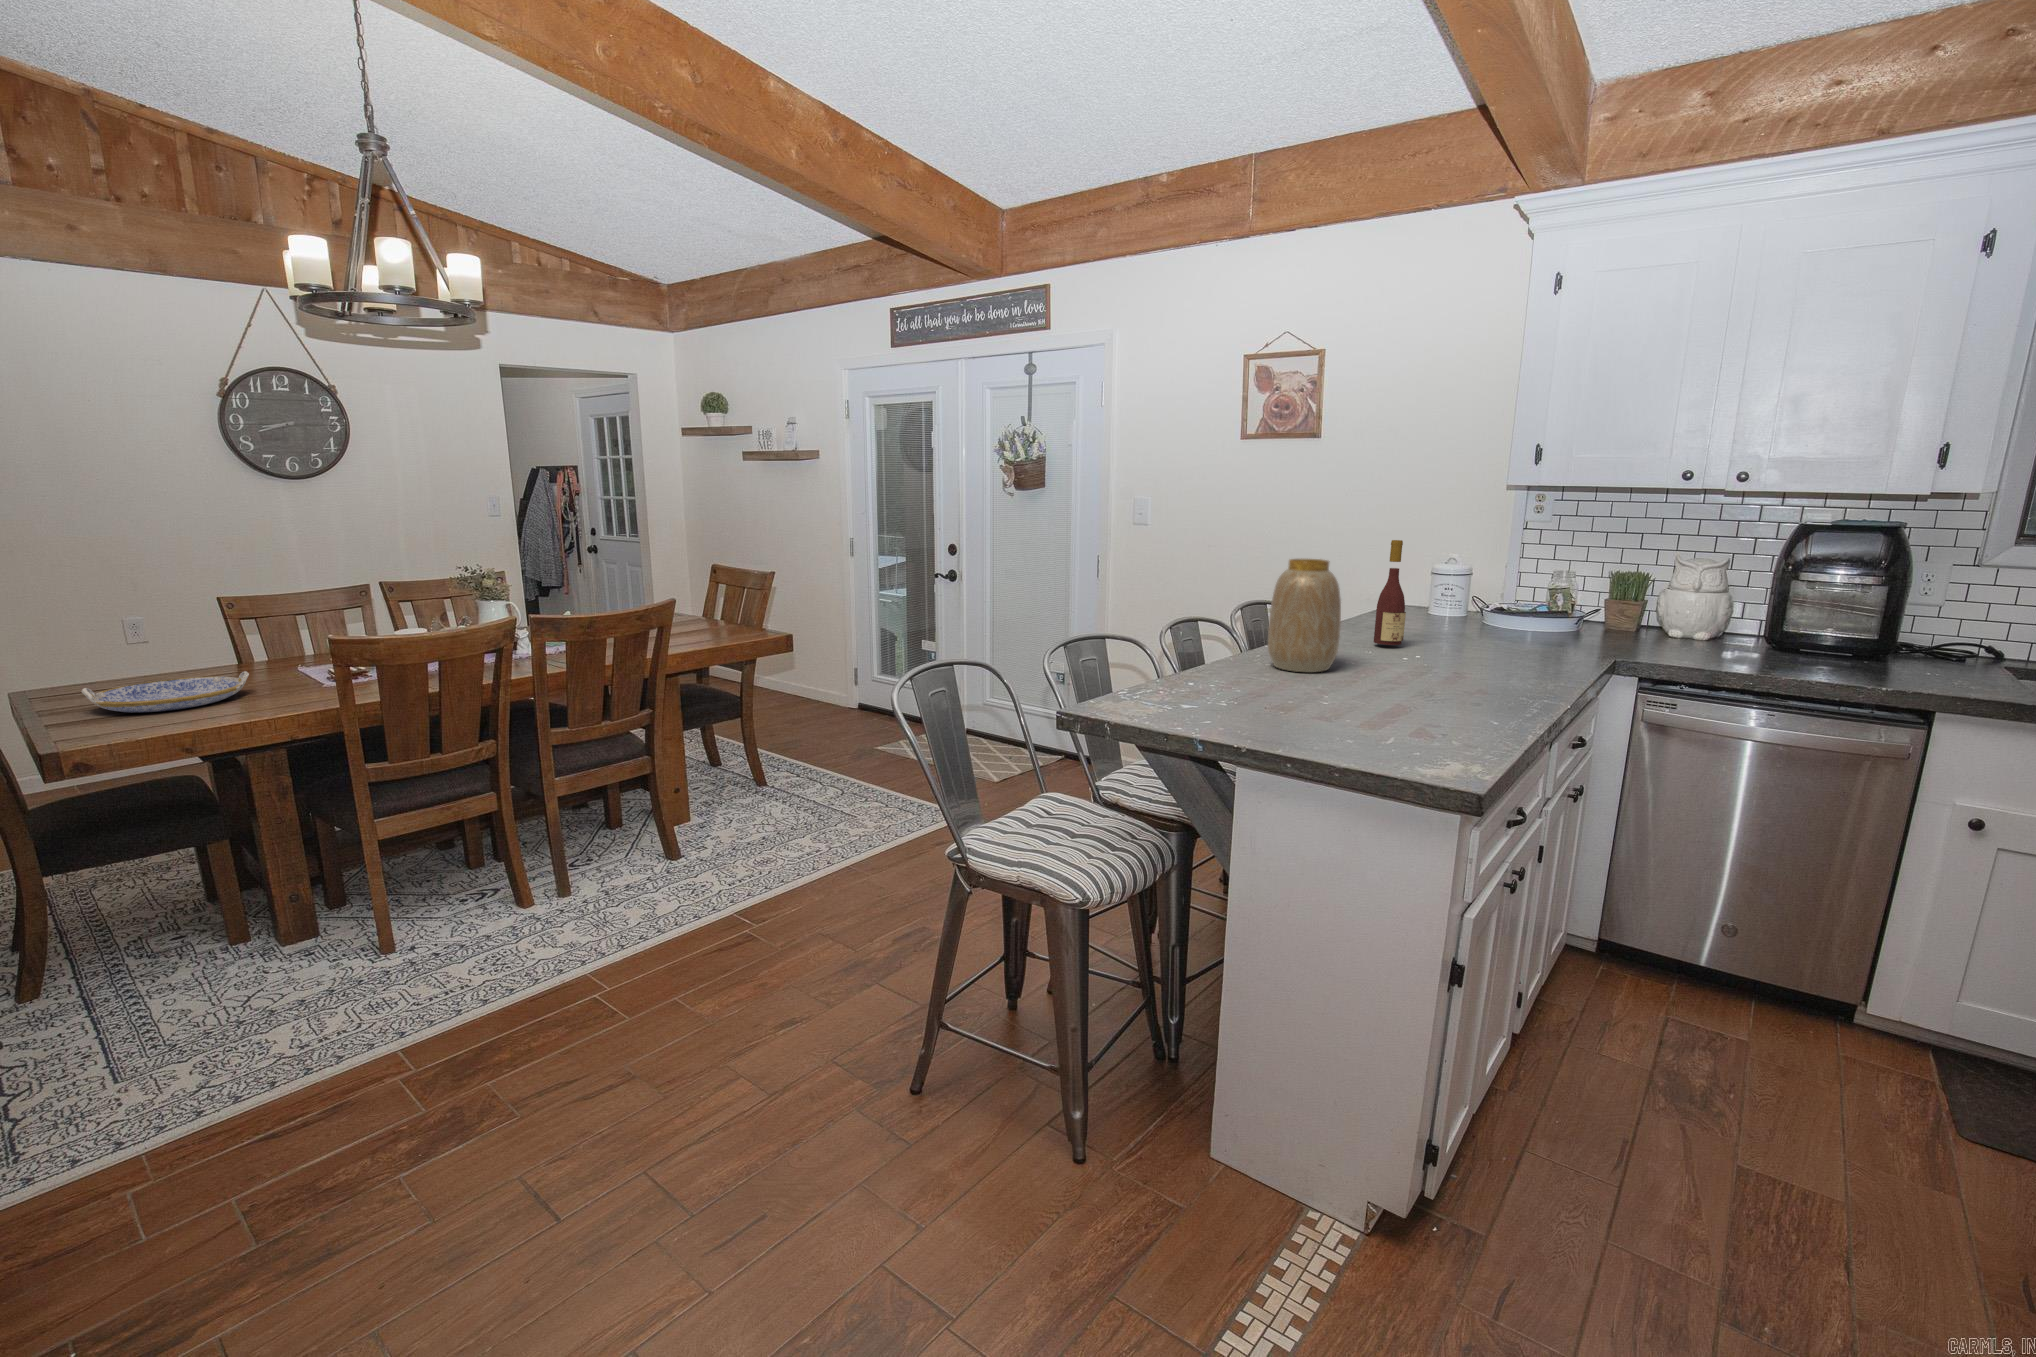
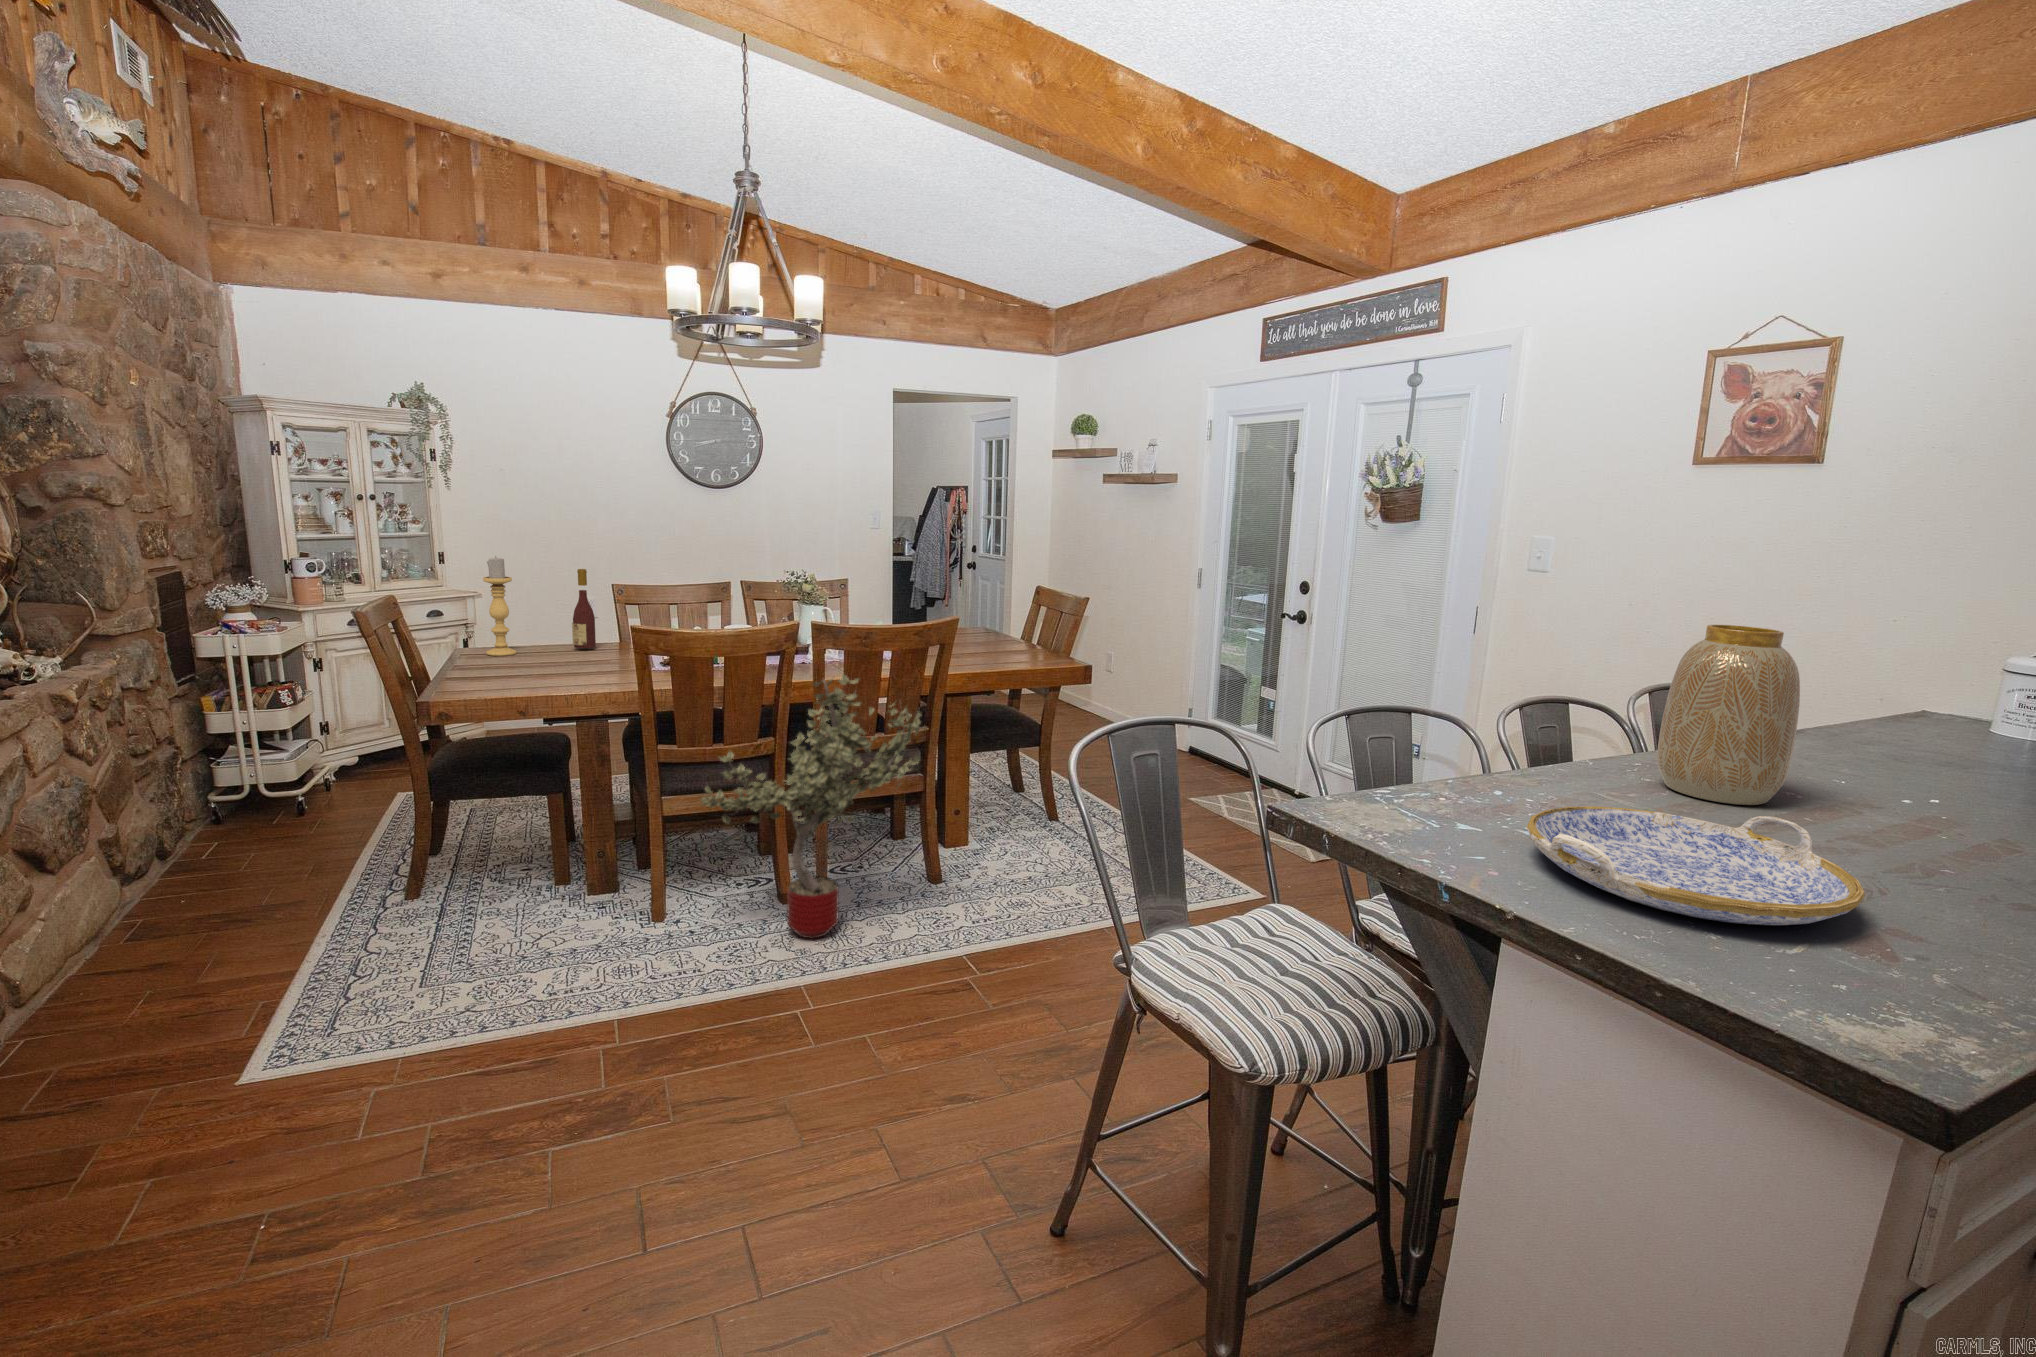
wine bottle: present [1374,540,1406,645] -> present [572,569,596,648]
candle holder: none [39,577,103,699] -> present [483,558,516,656]
potted tree: none [431,665,669,931] -> present [701,674,921,938]
serving tray: present [81,671,249,713] -> present [1527,806,1865,925]

